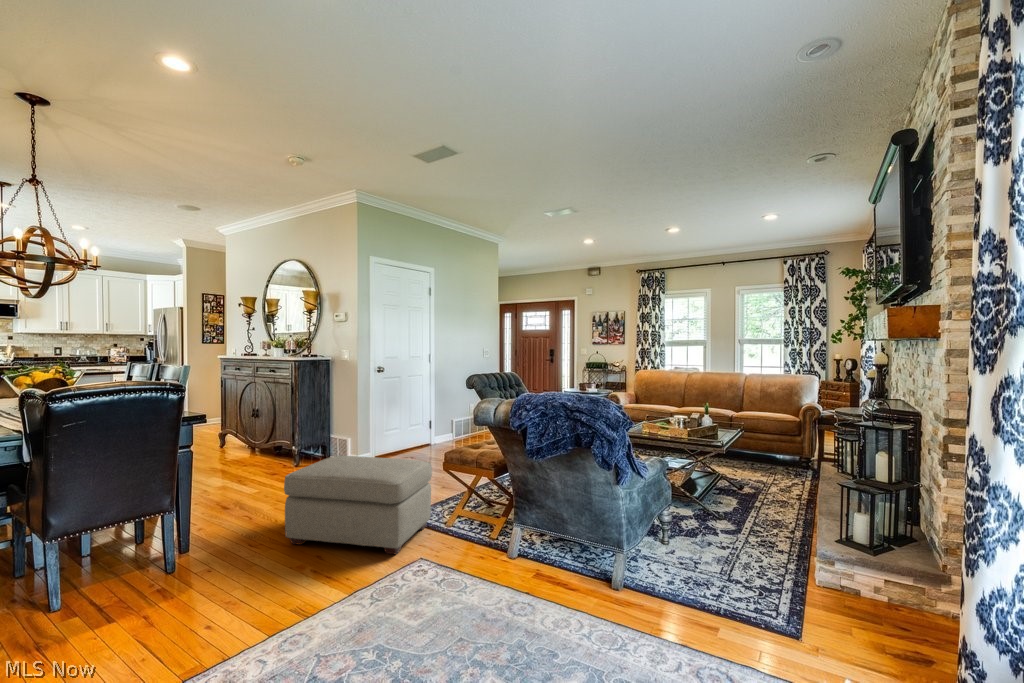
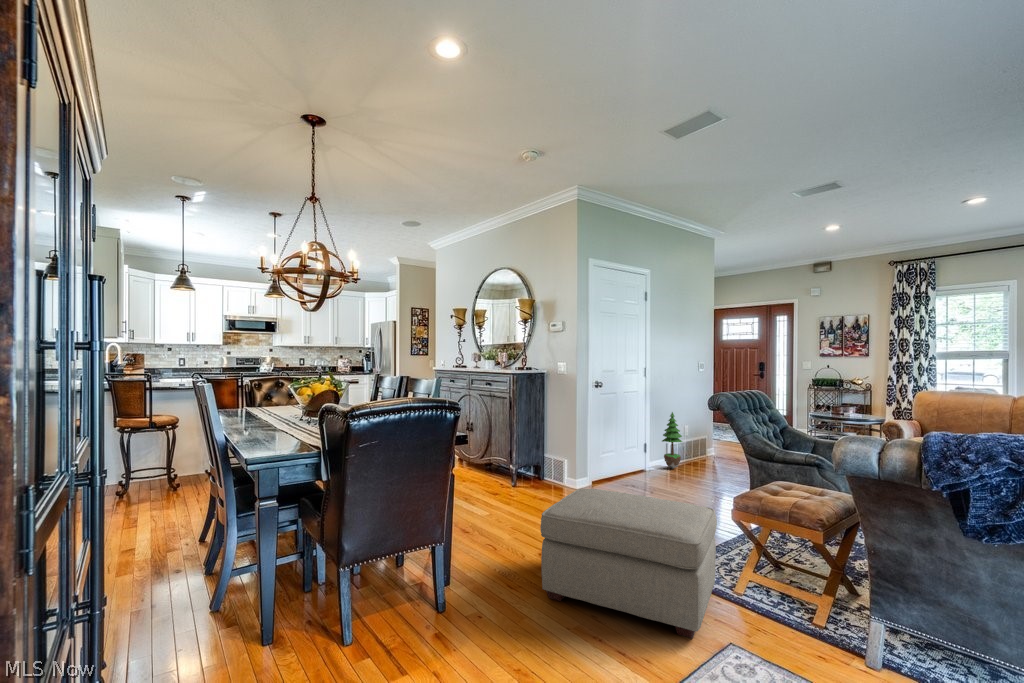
potted tree: none [444,393,462,444] -> present [662,412,682,469]

